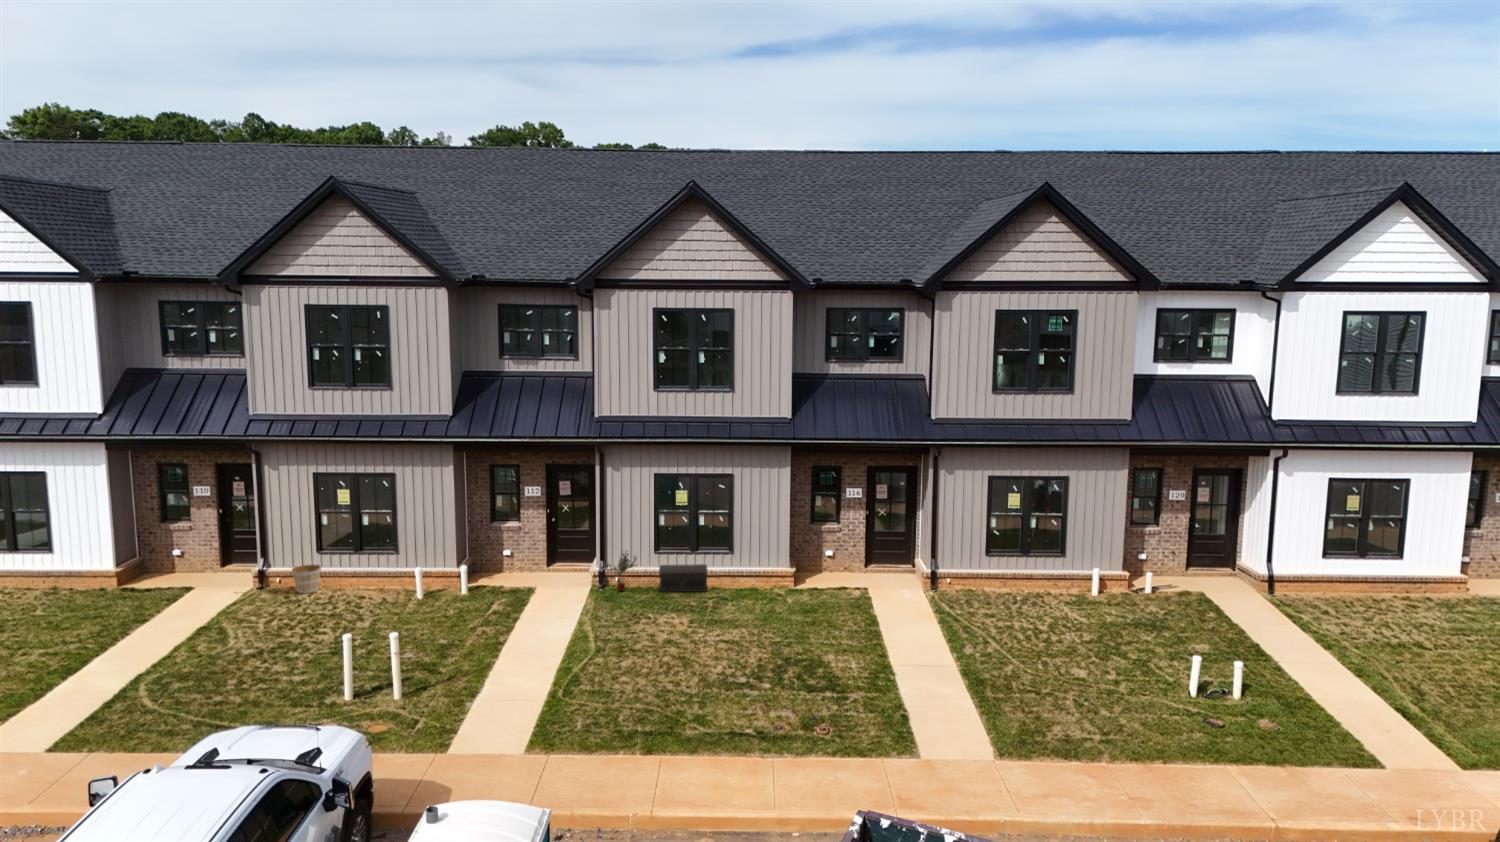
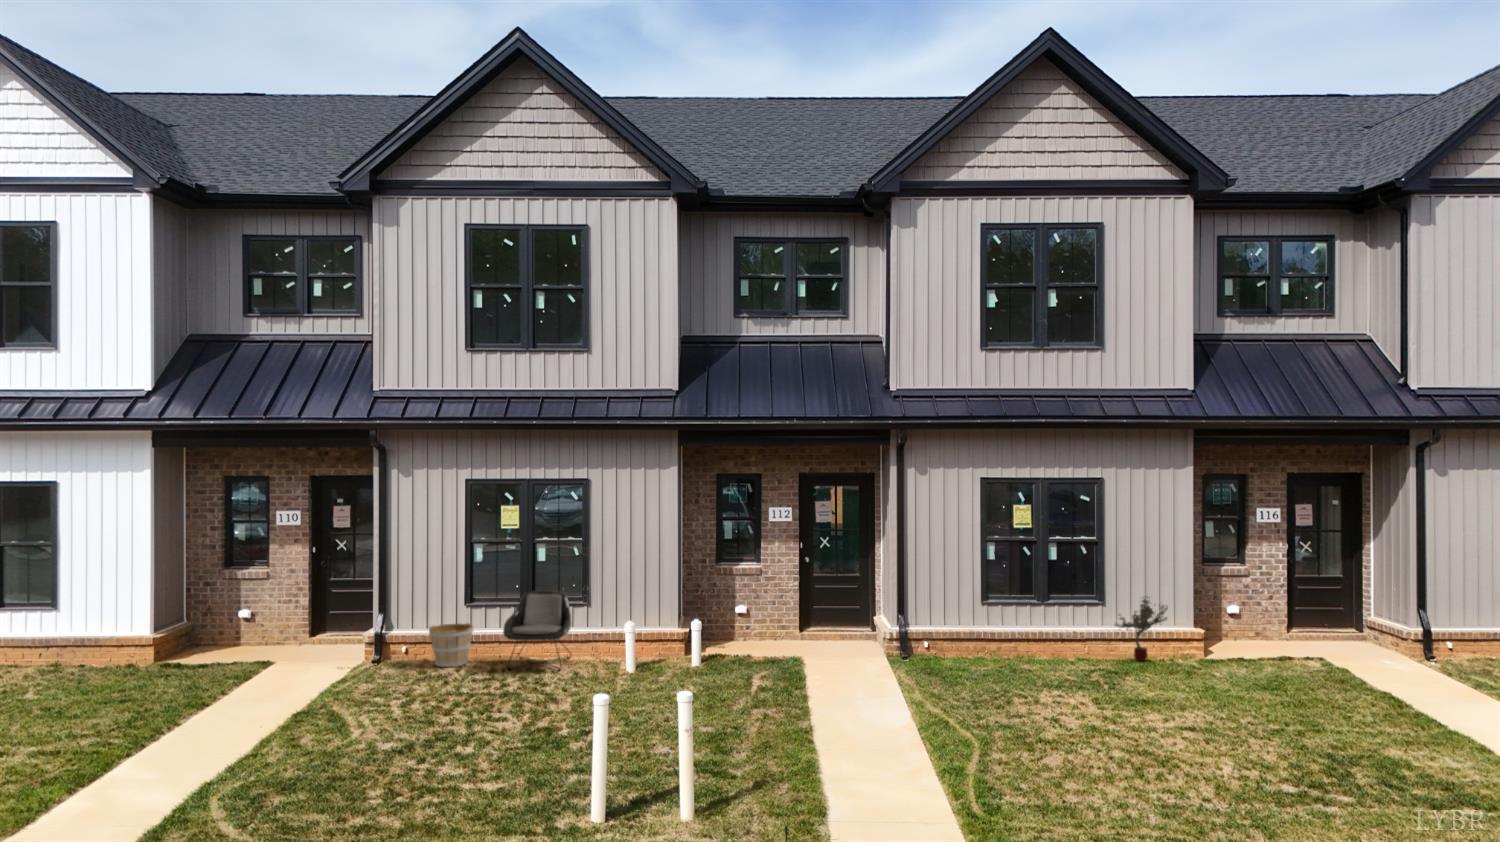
lounge chair: none [337,544,387,597] -> present [503,590,571,670]
potted tree: present [605,551,637,591] -> present [1115,597,1168,661]
storage bench: present [659,564,708,592] -> none [995,620,1078,663]

